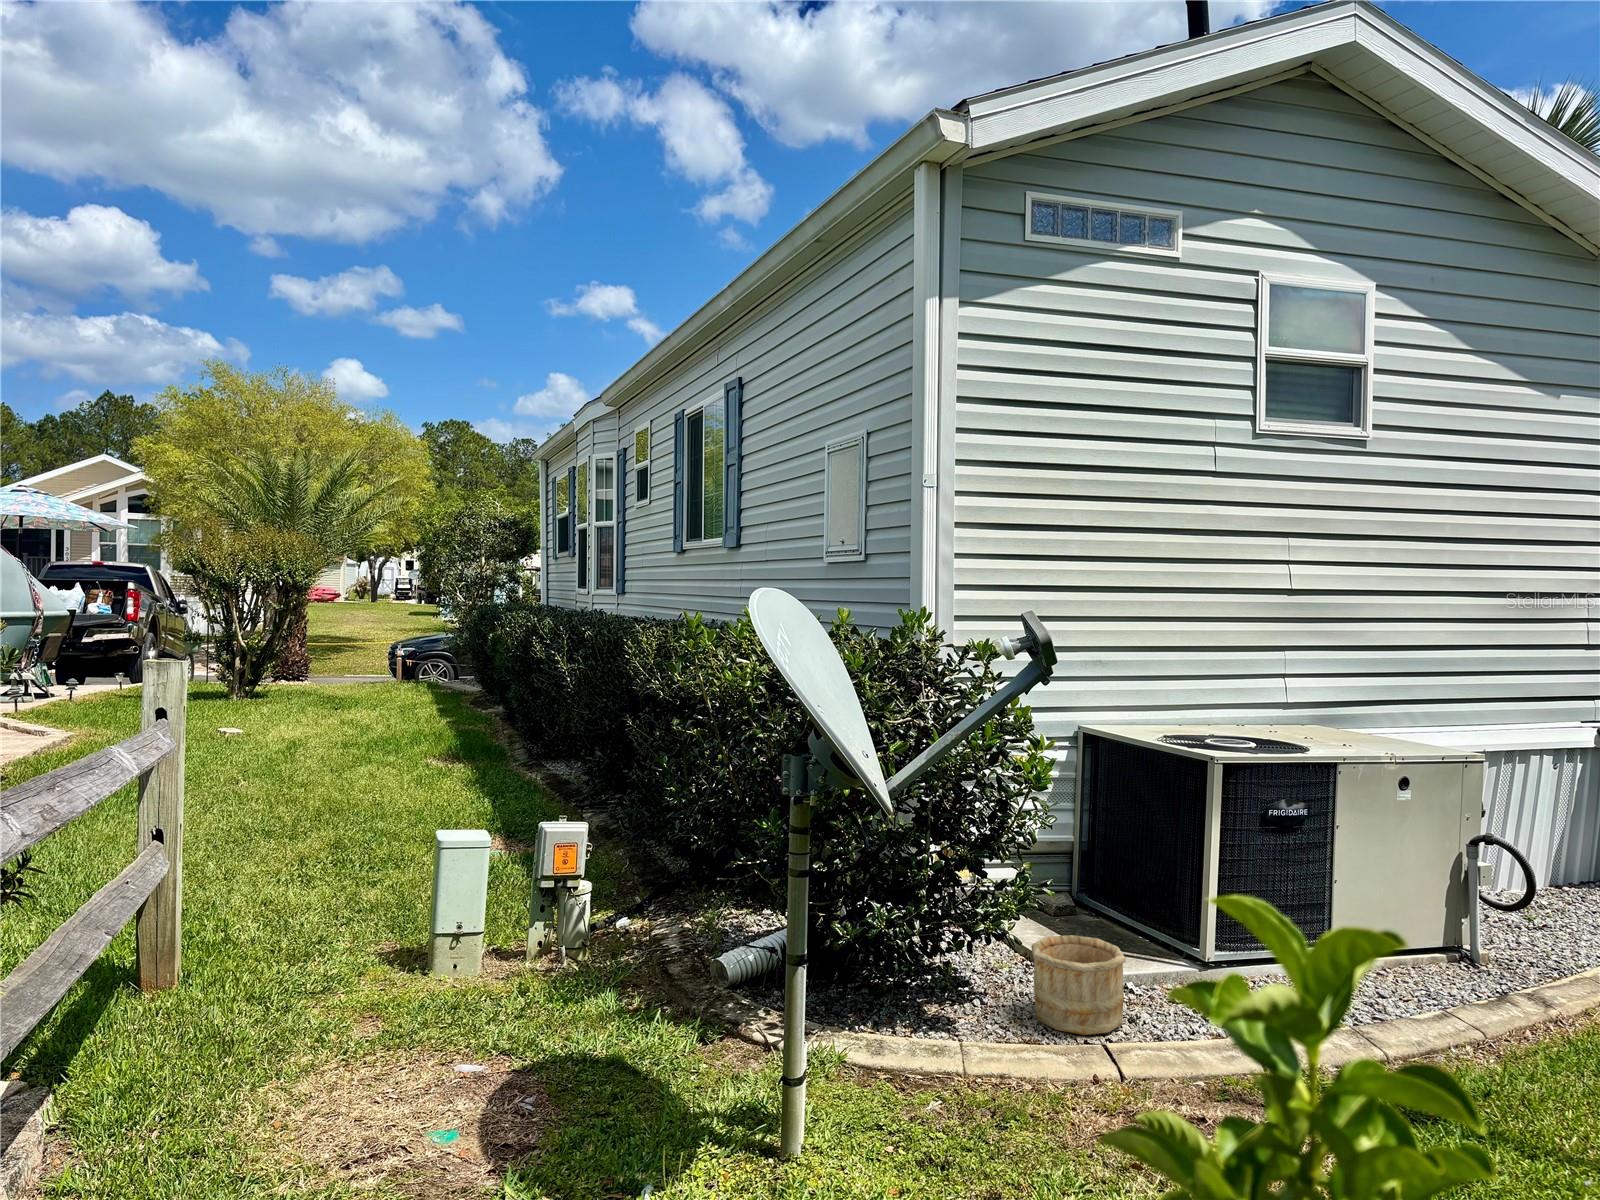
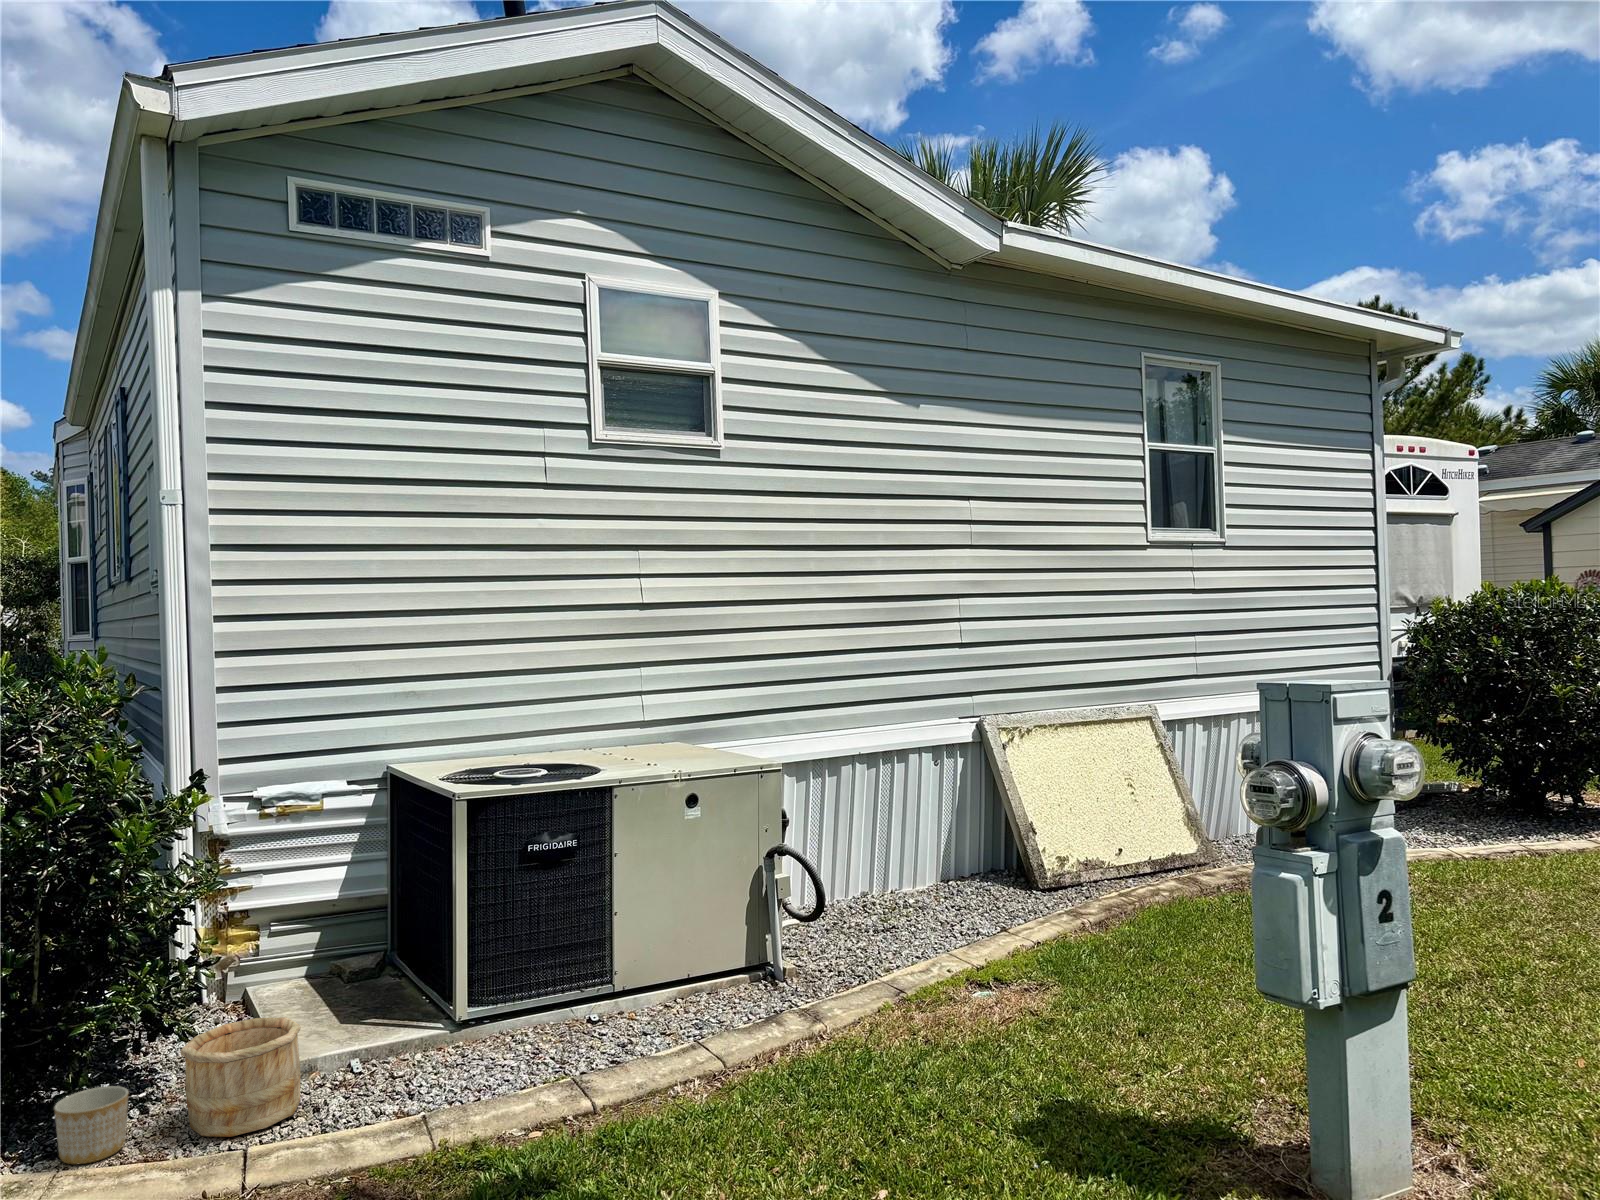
planter: none [949,975,1002,1037] -> present [54,1086,129,1164]

